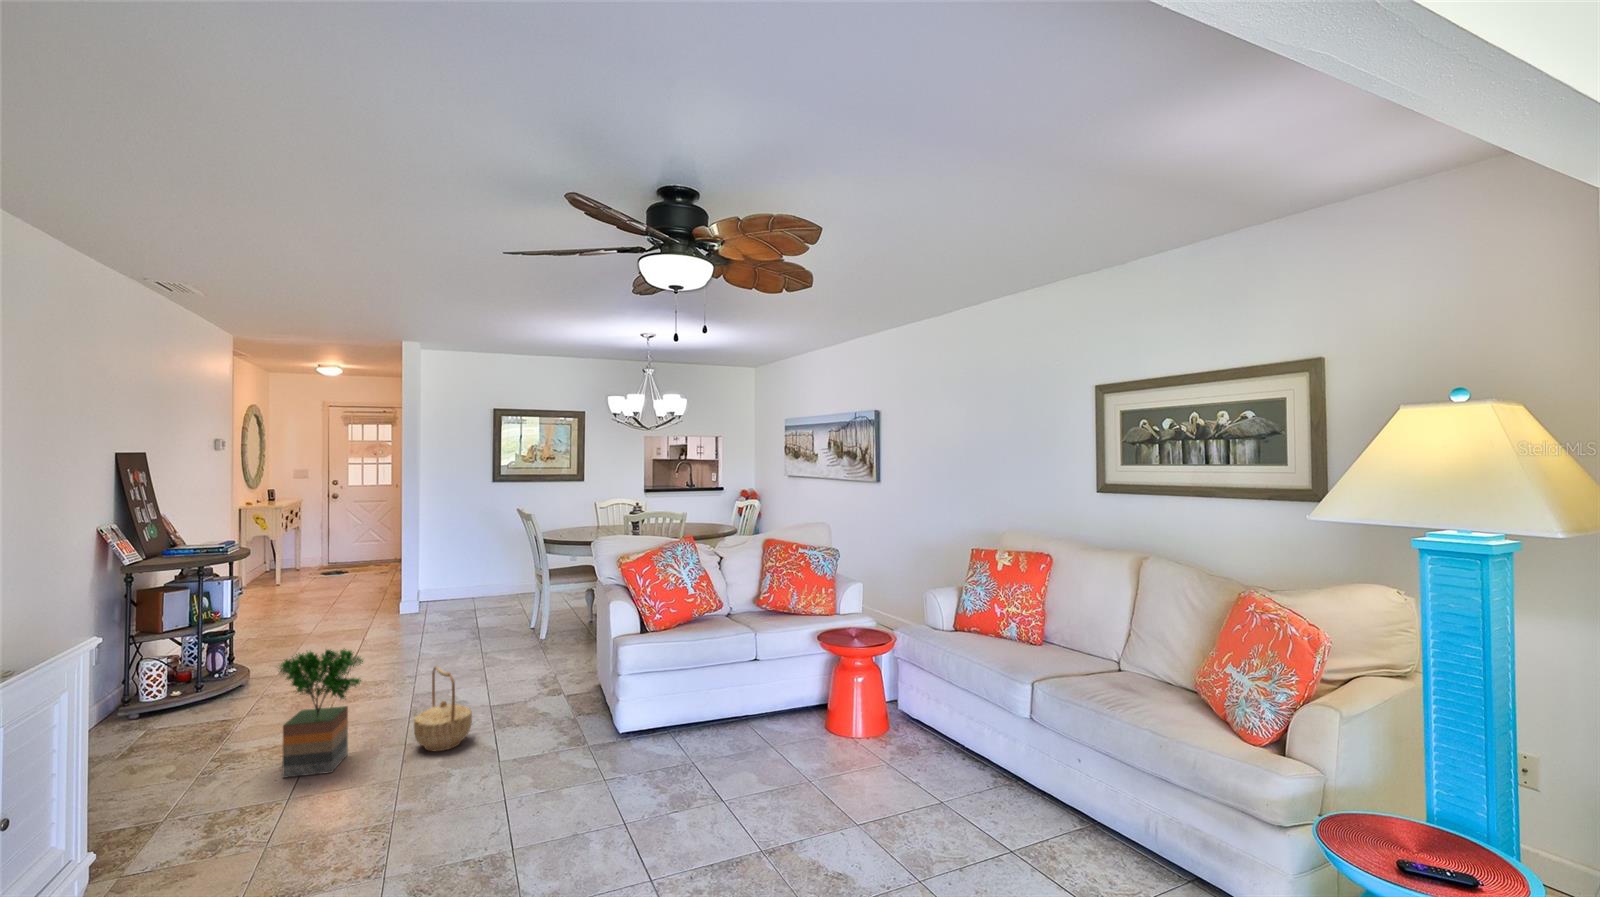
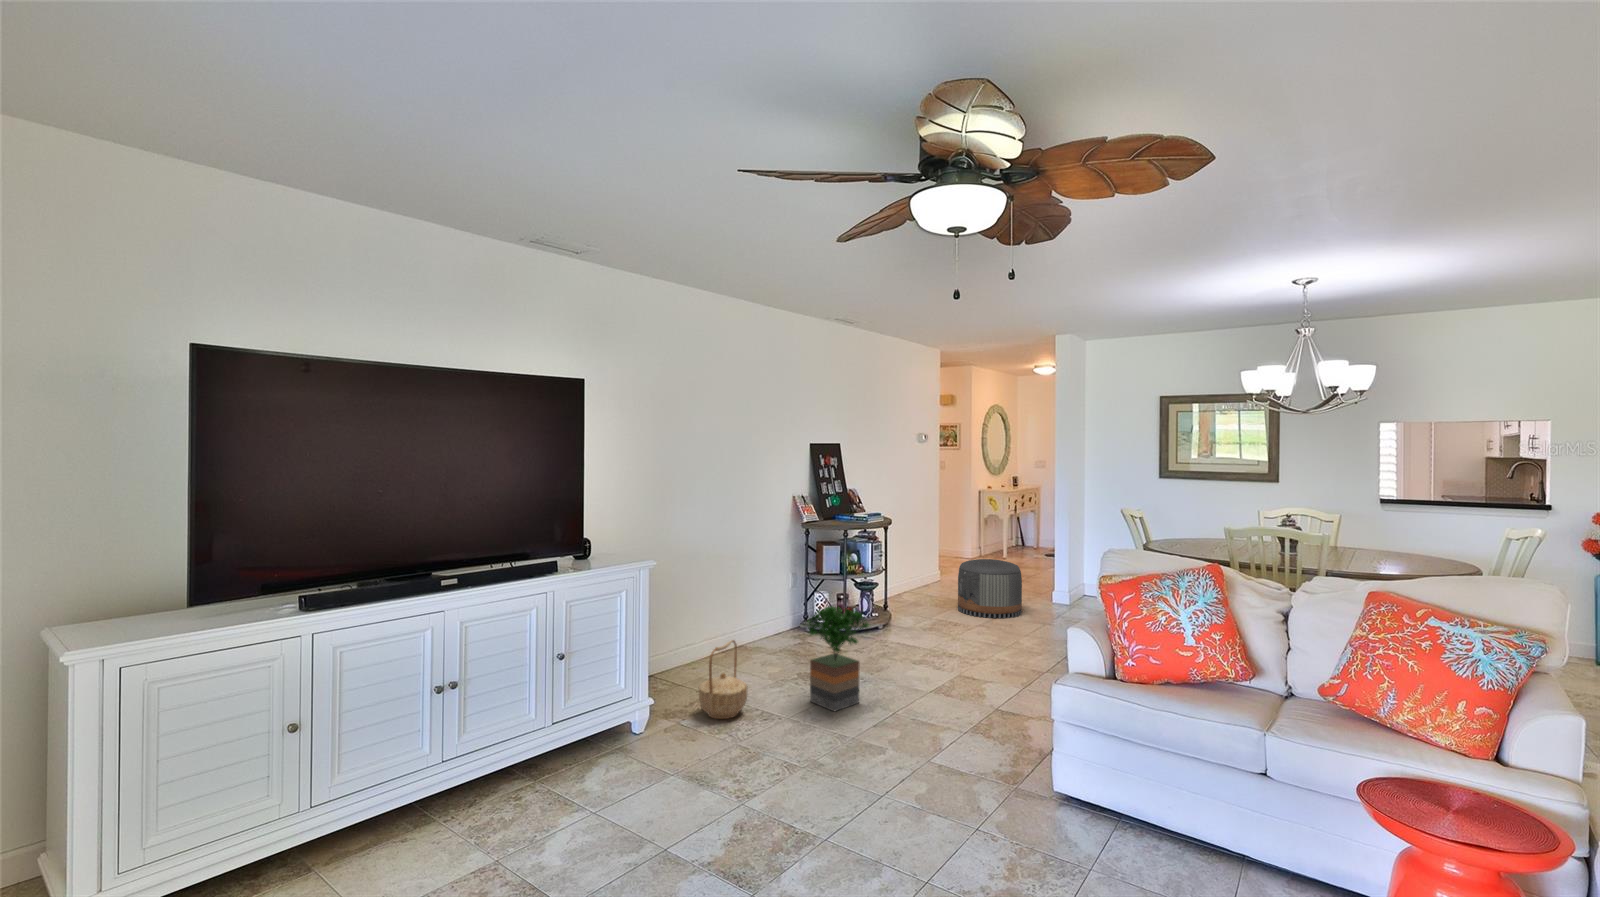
pouf: none [306,580,387,646] -> present [958,559,1022,618]
basket: present [414,667,472,751] -> present [699,640,748,719]

